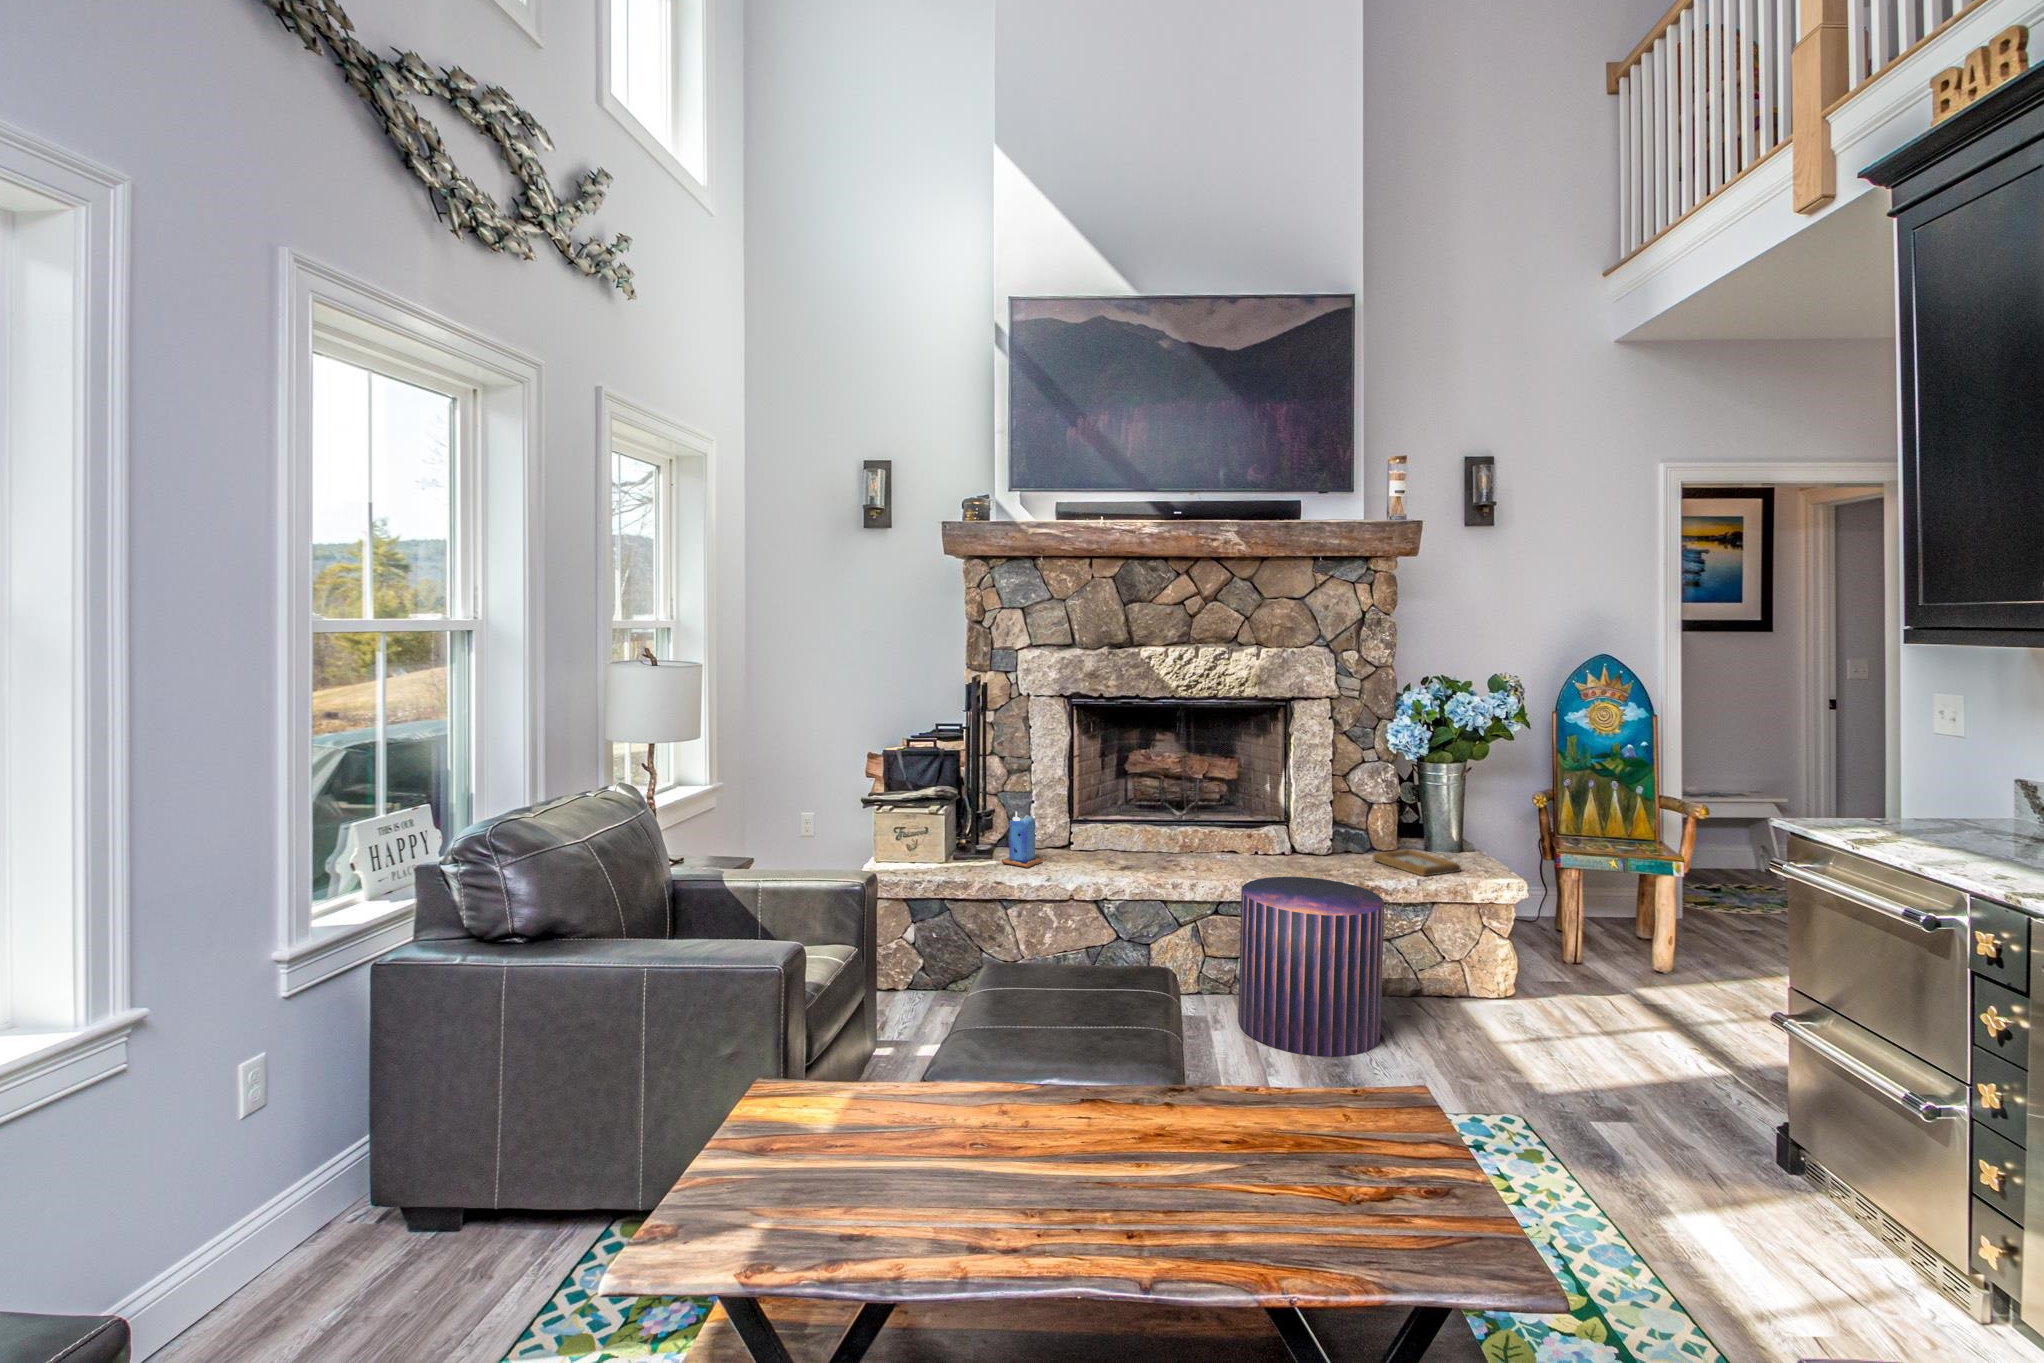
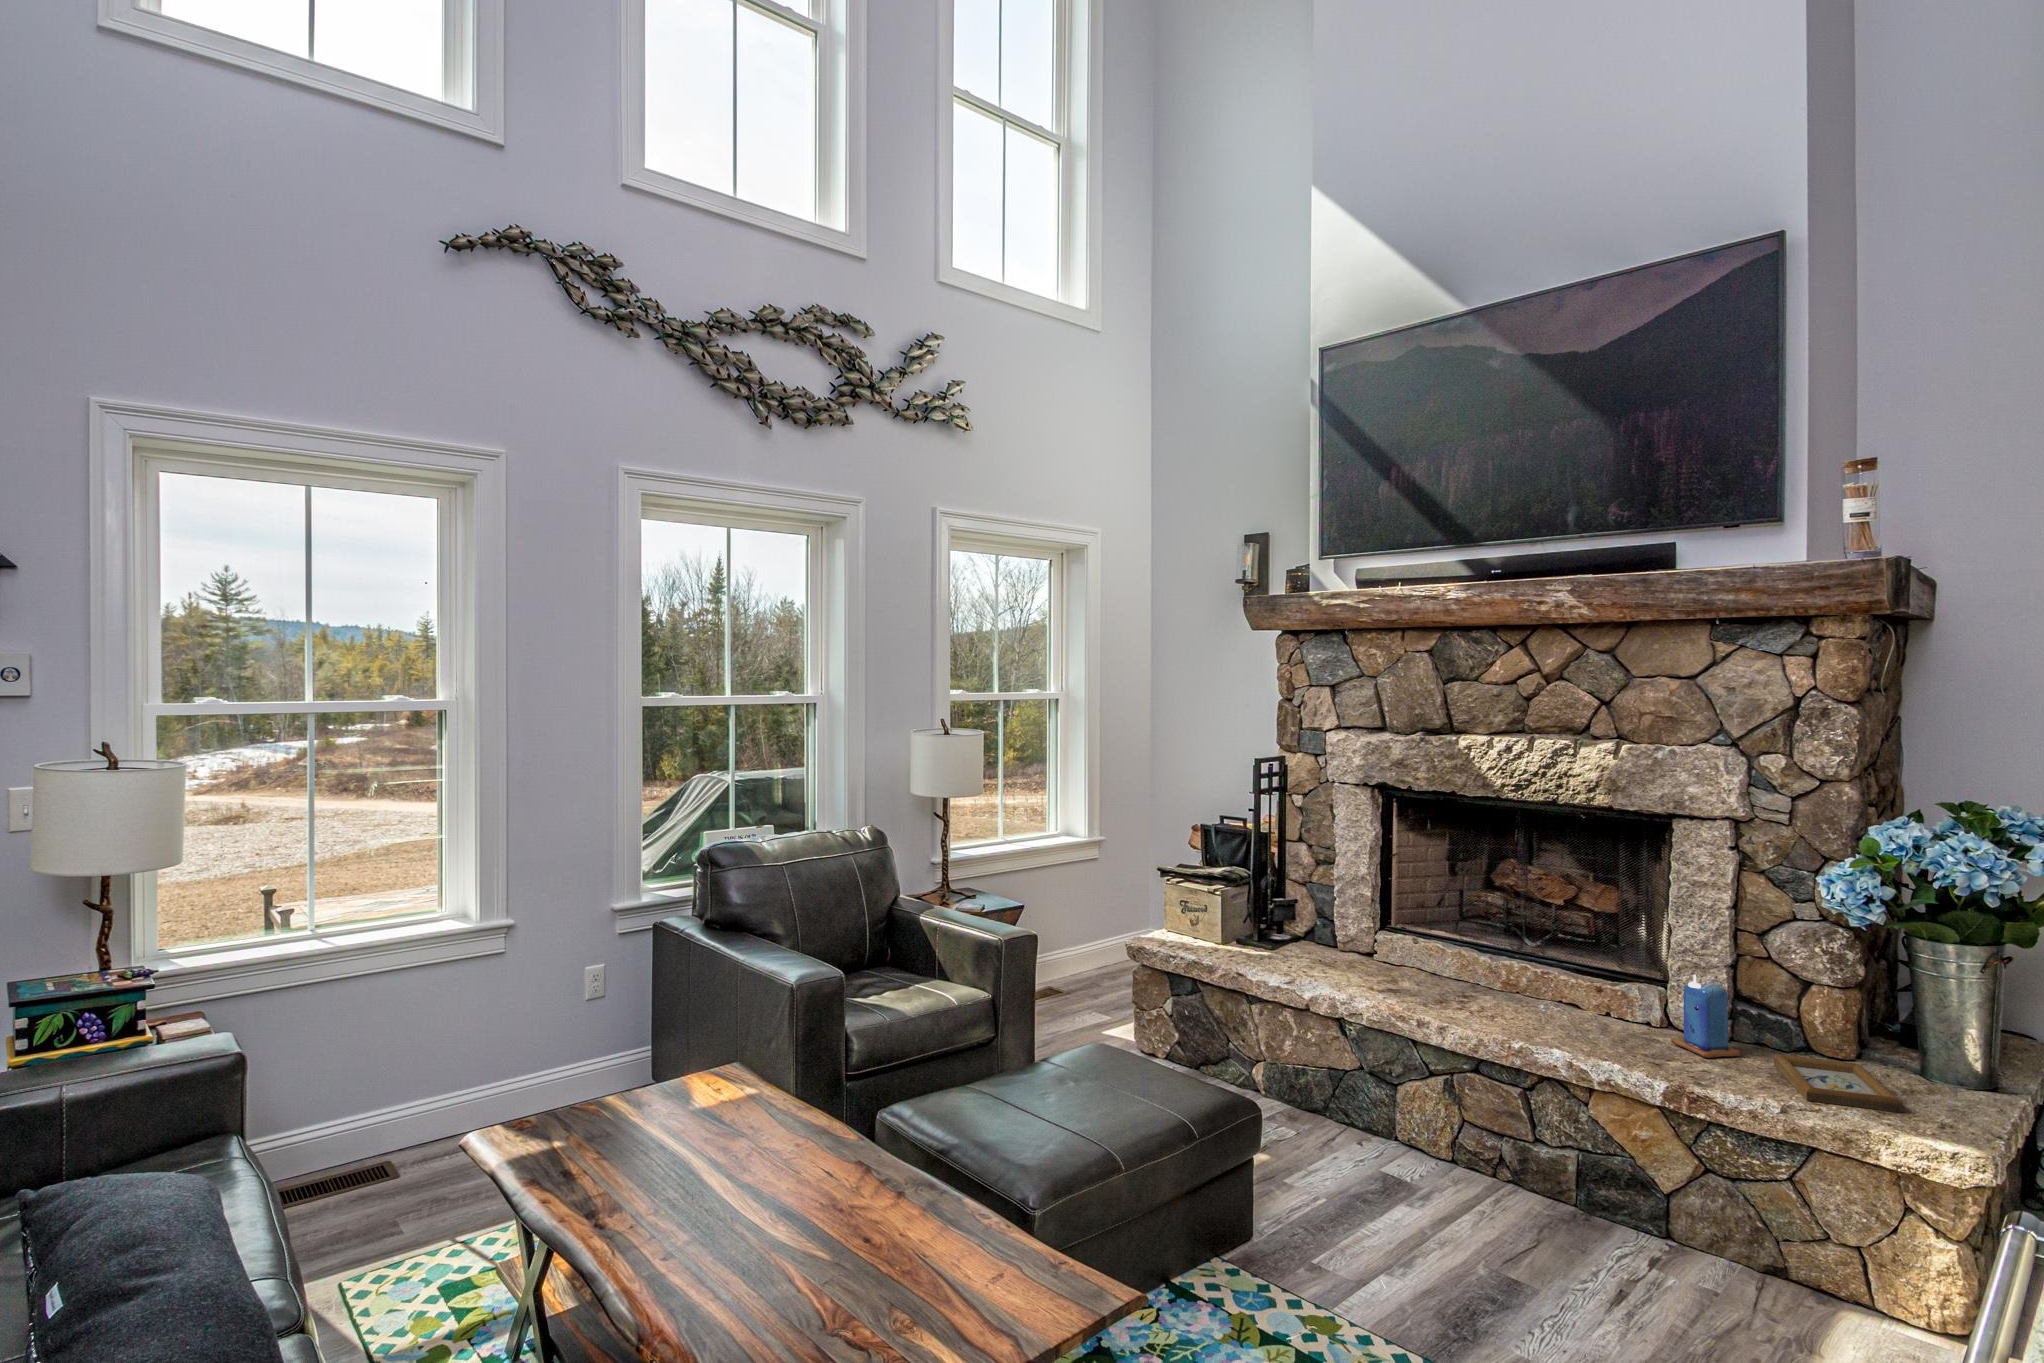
candle: present [1002,811,1042,868] -> present [1671,974,1741,1058]
pouf: present [1238,877,1384,1057] -> none [1417,1034,1619,1298]

